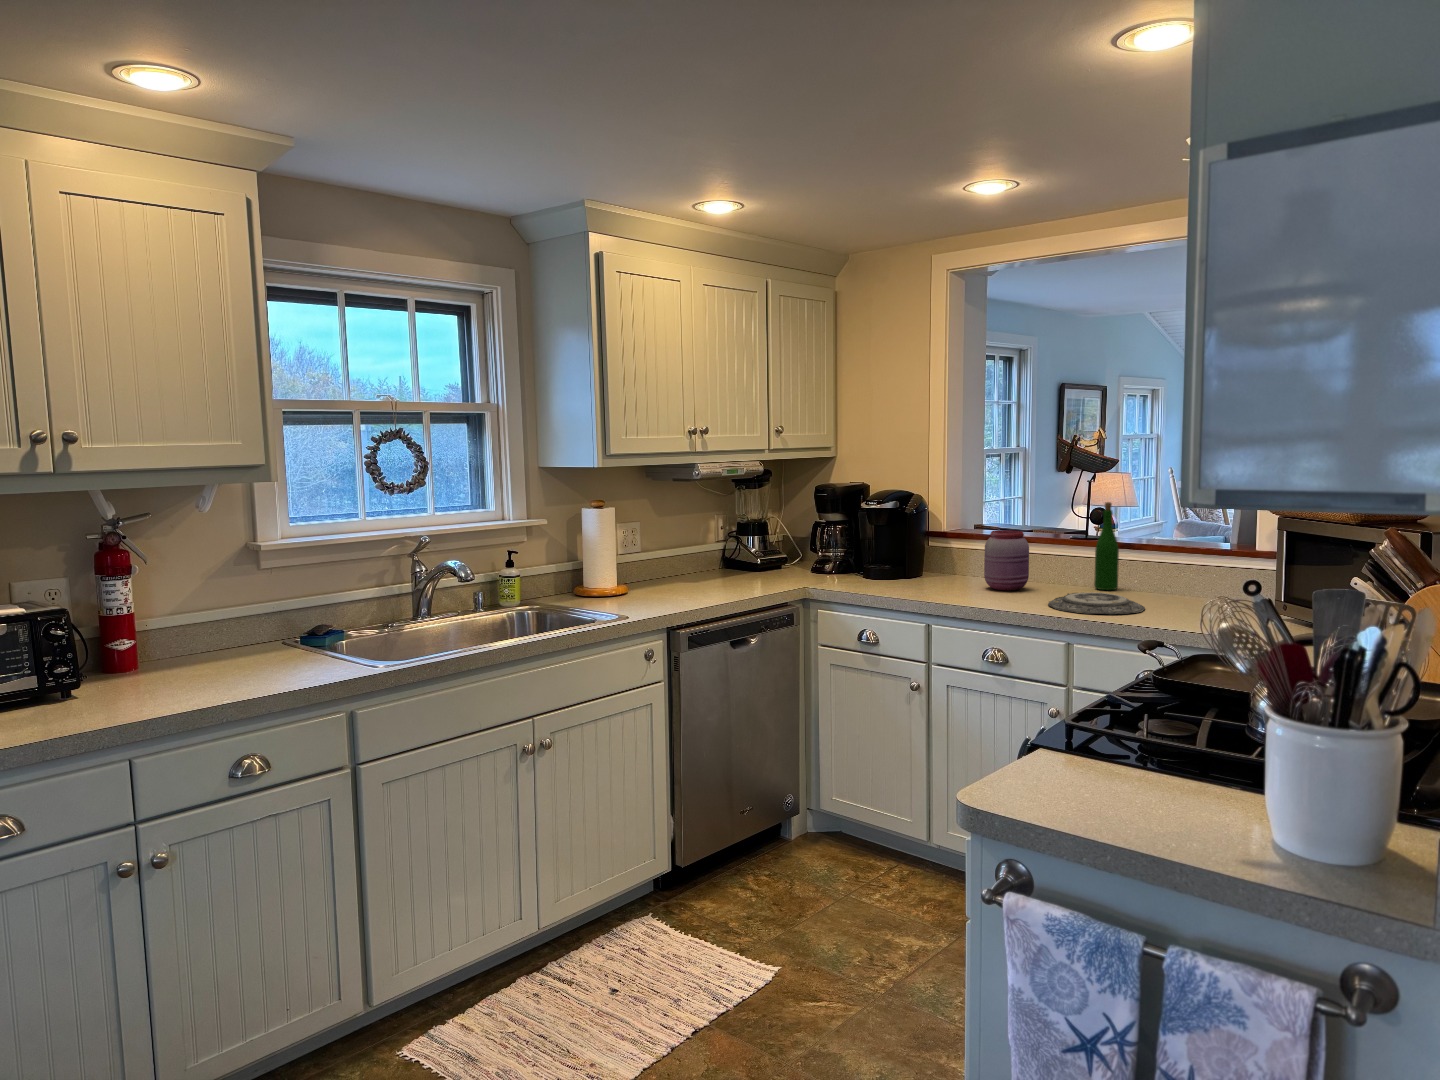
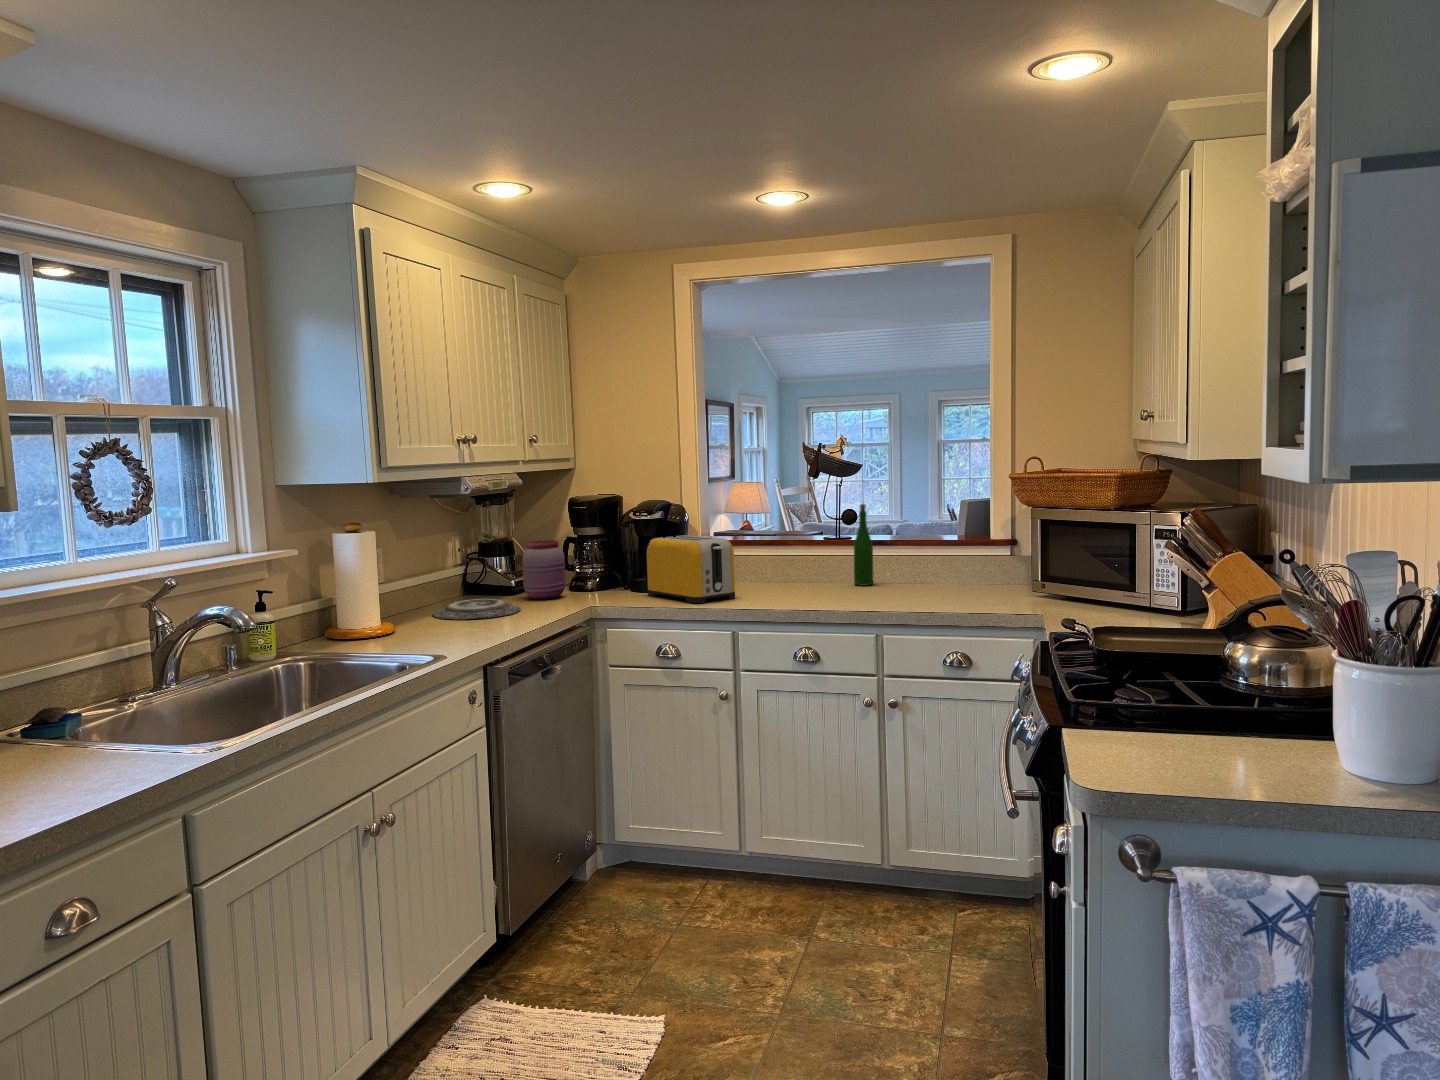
toaster: none [872,526,949,593] -> present [647,535,735,603]
jar: present [984,530,1029,591] -> present [522,540,566,599]
plate: present [1048,592,1145,614] -> present [432,599,520,619]

